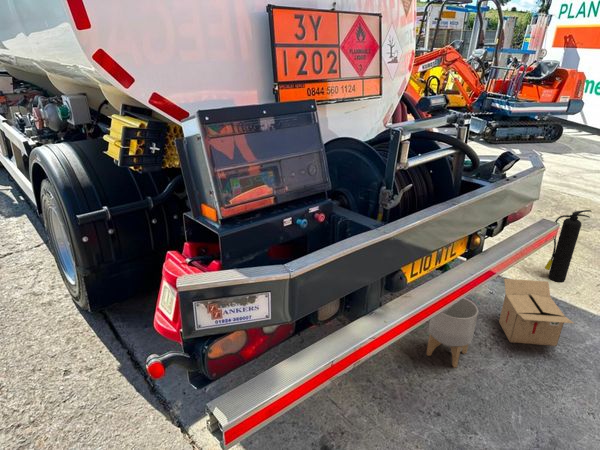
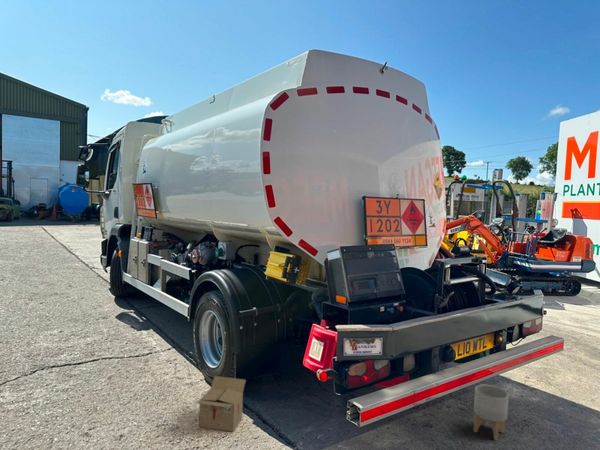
fire extinguisher: present [545,210,591,282] -> none [564,334,592,394]
cardboard box: present [499,279,574,346] -> present [195,376,246,432]

